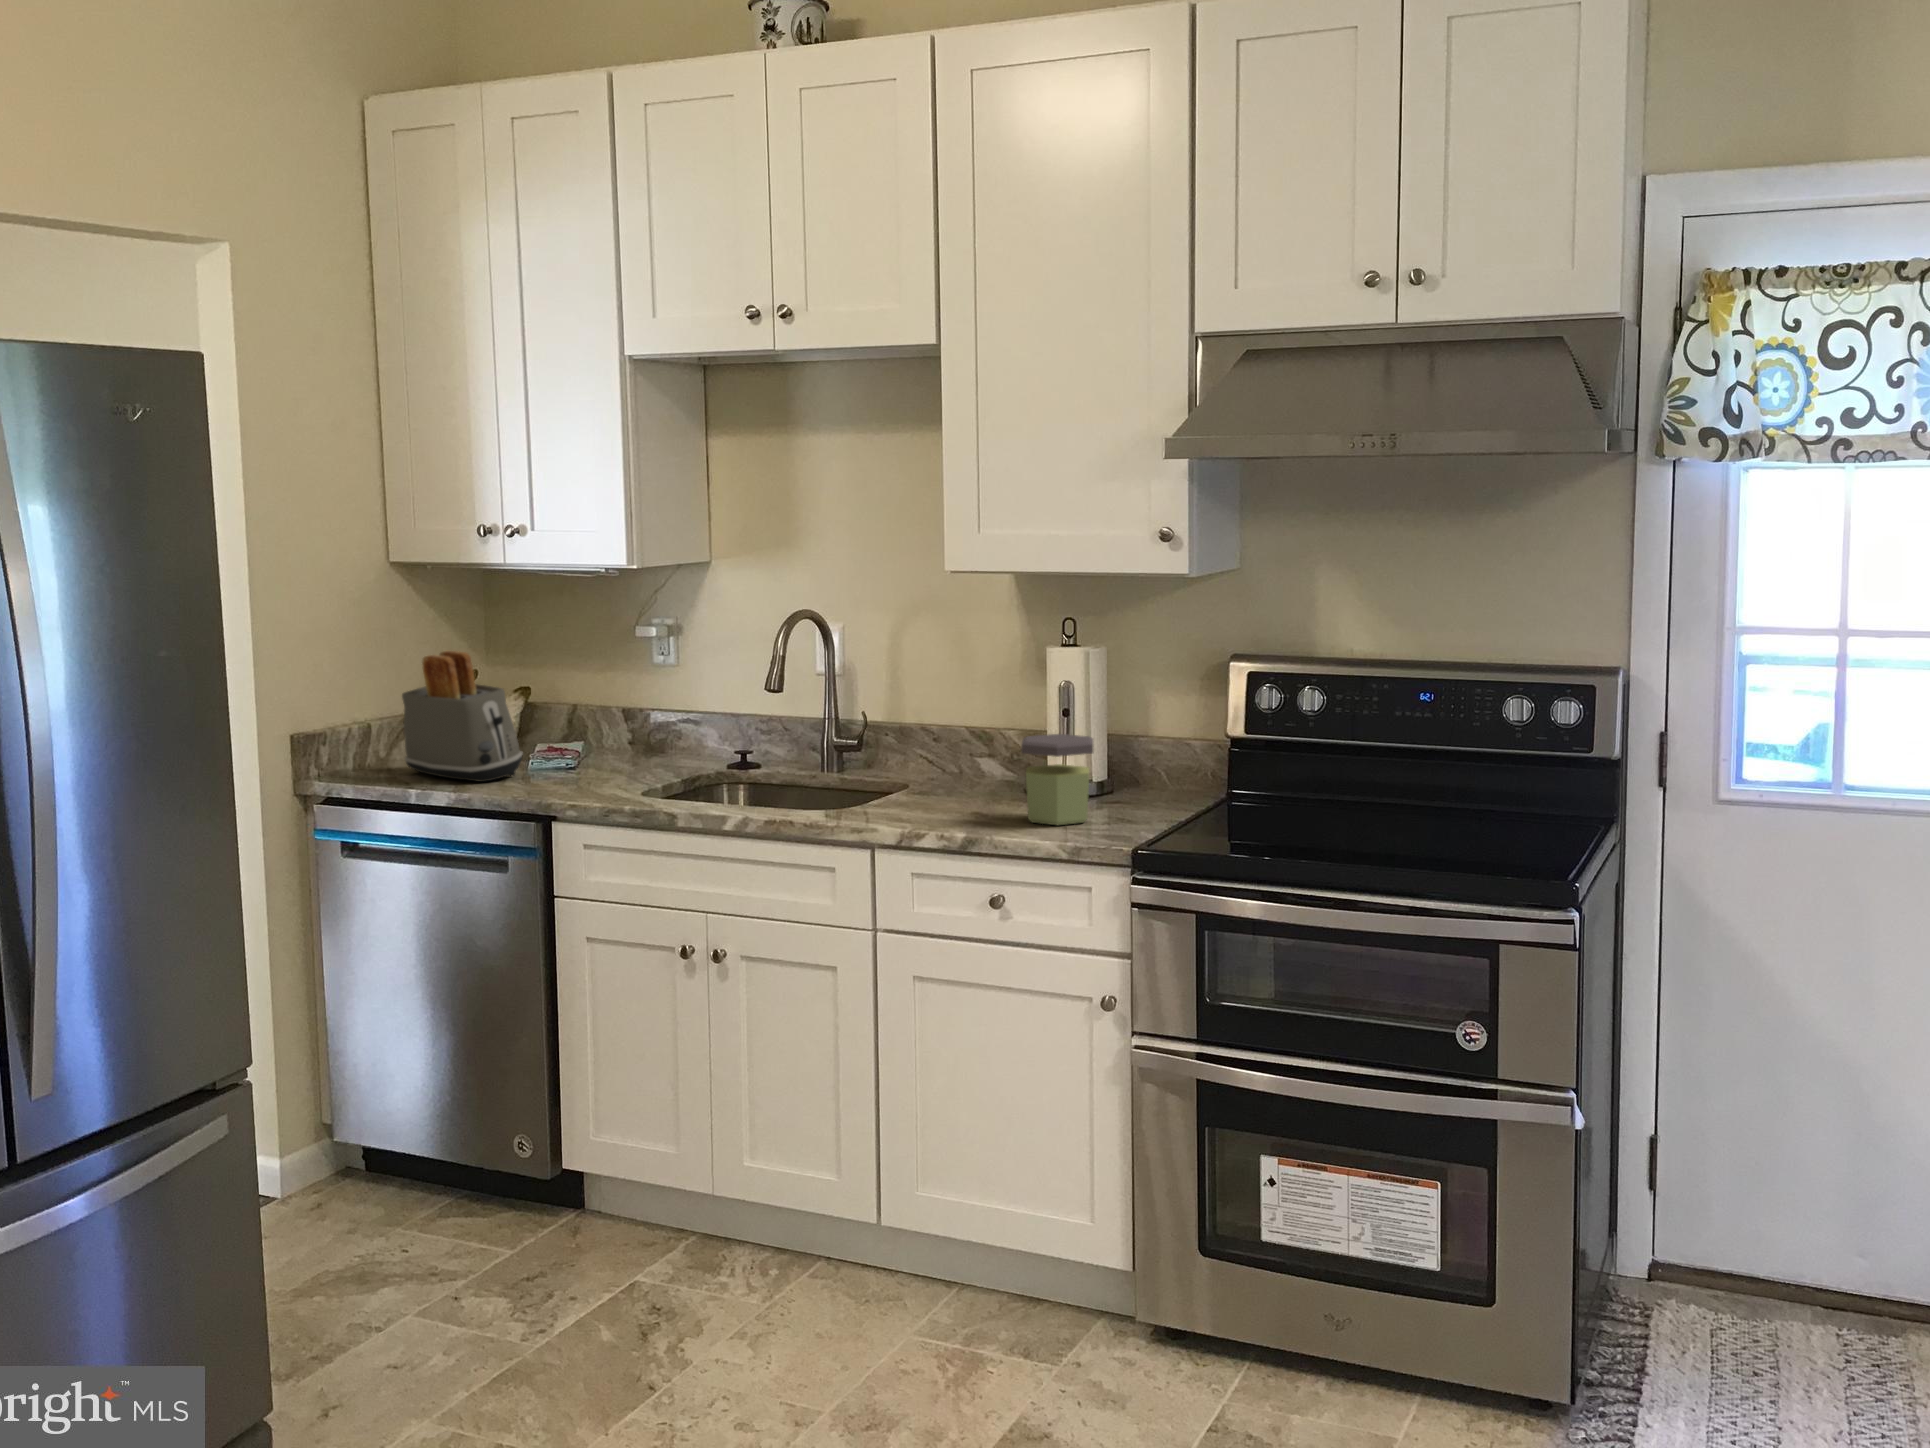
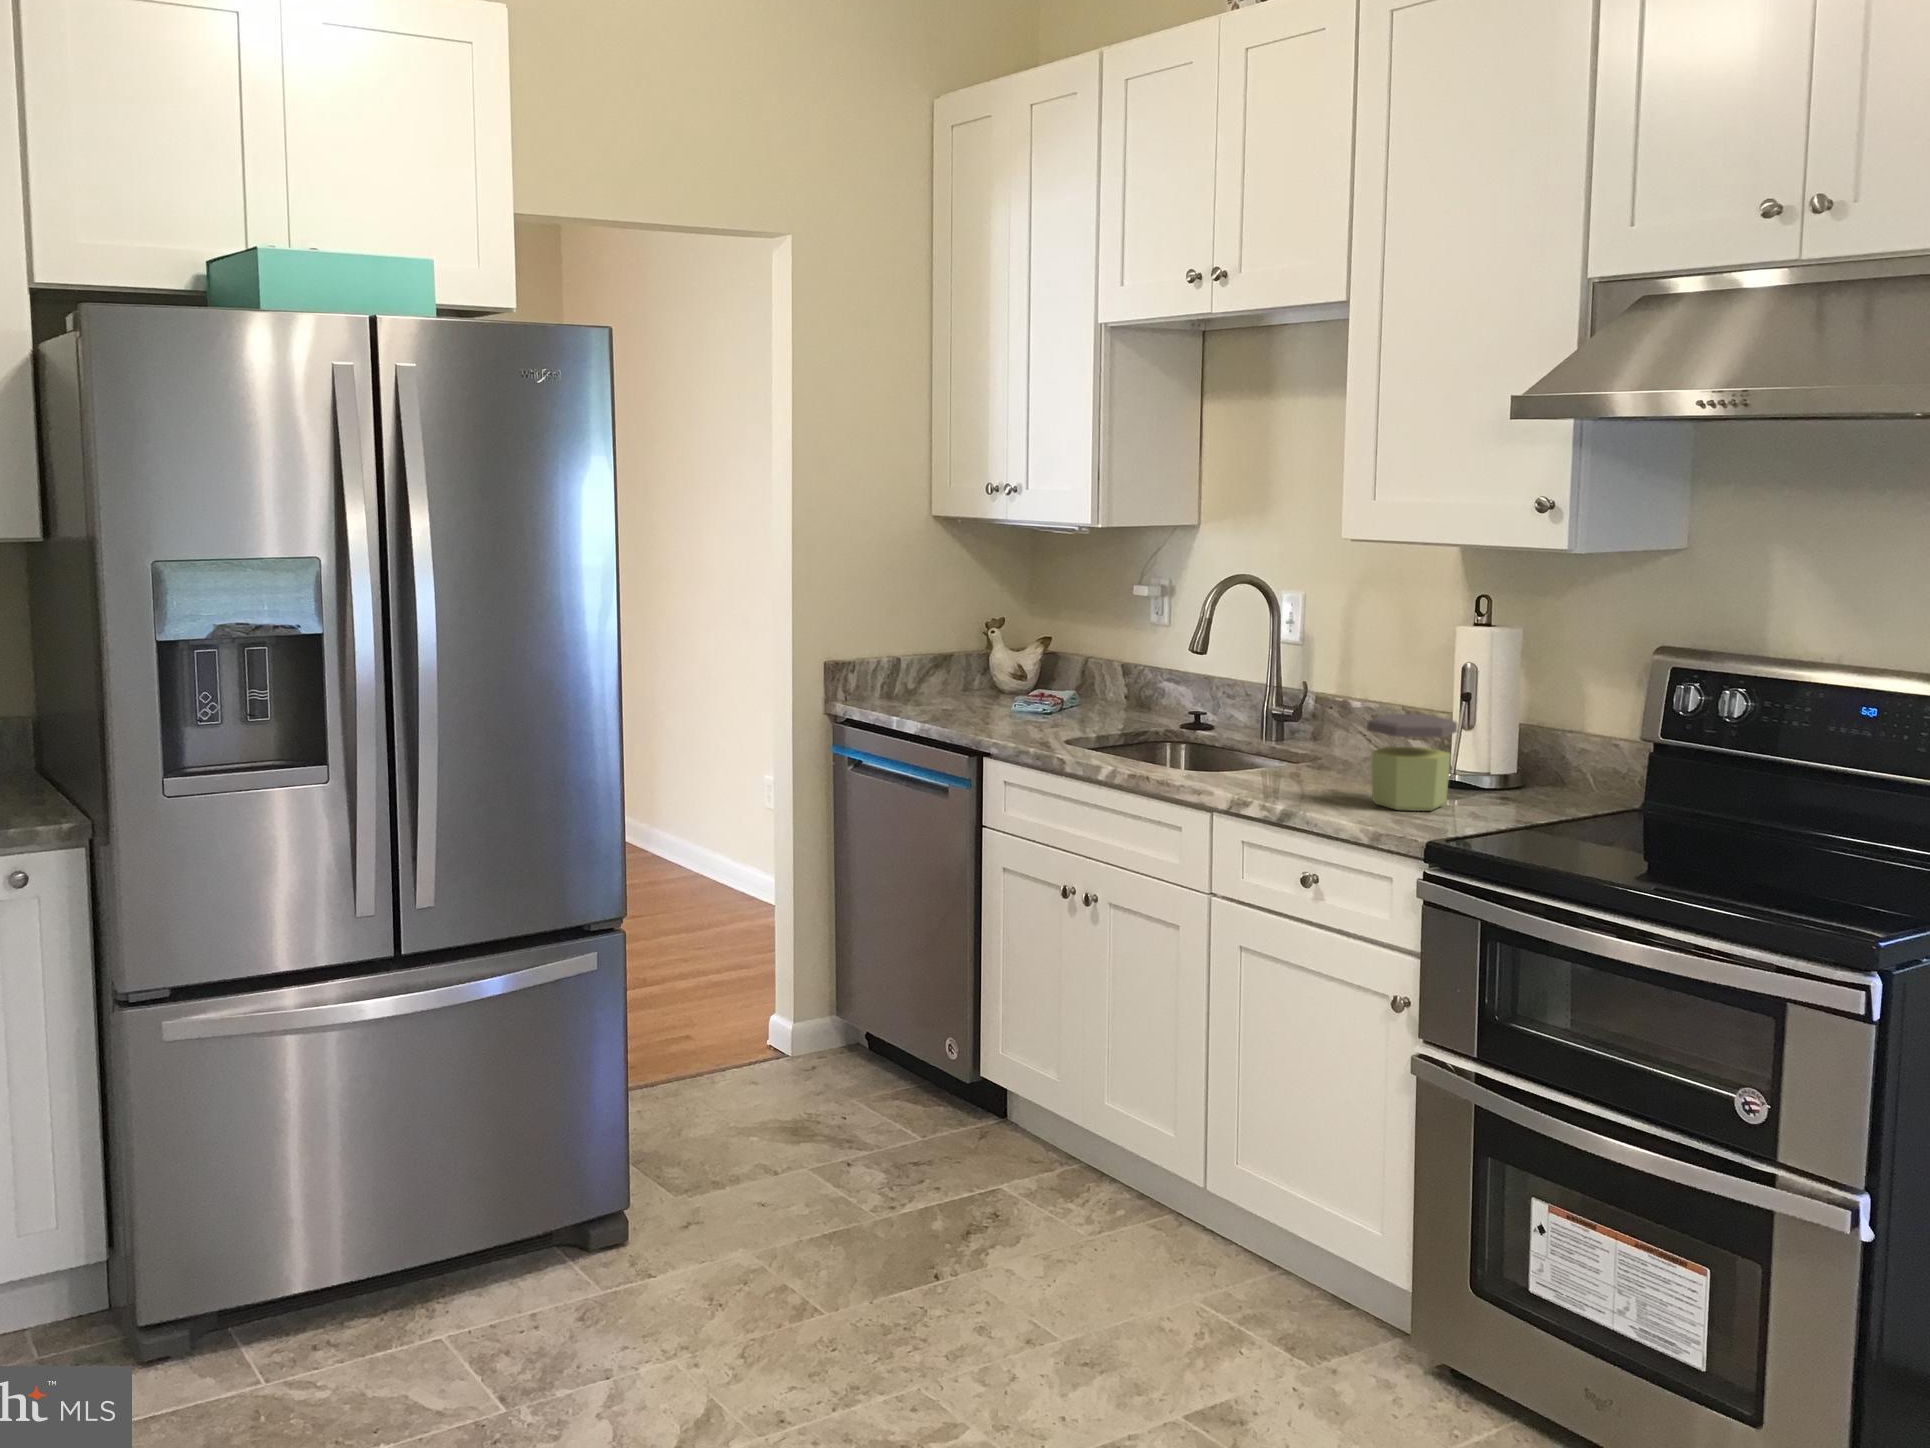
toaster: present [402,651,522,782] -> none [911,597,1000,717]

